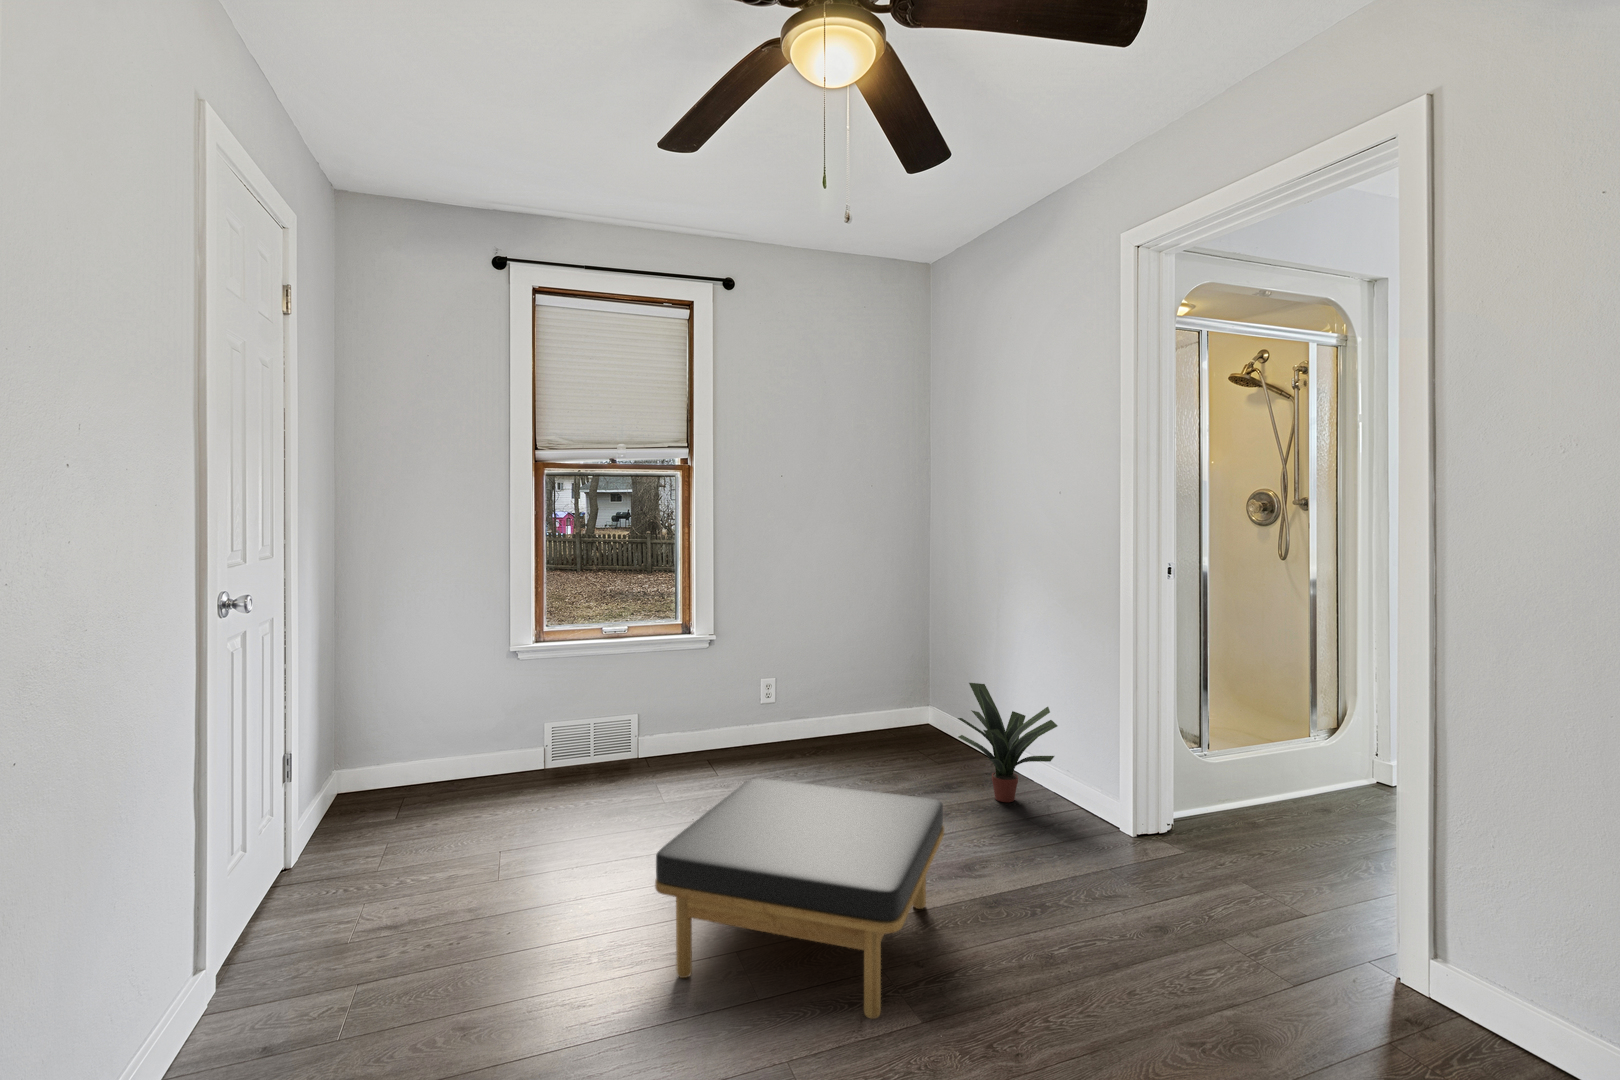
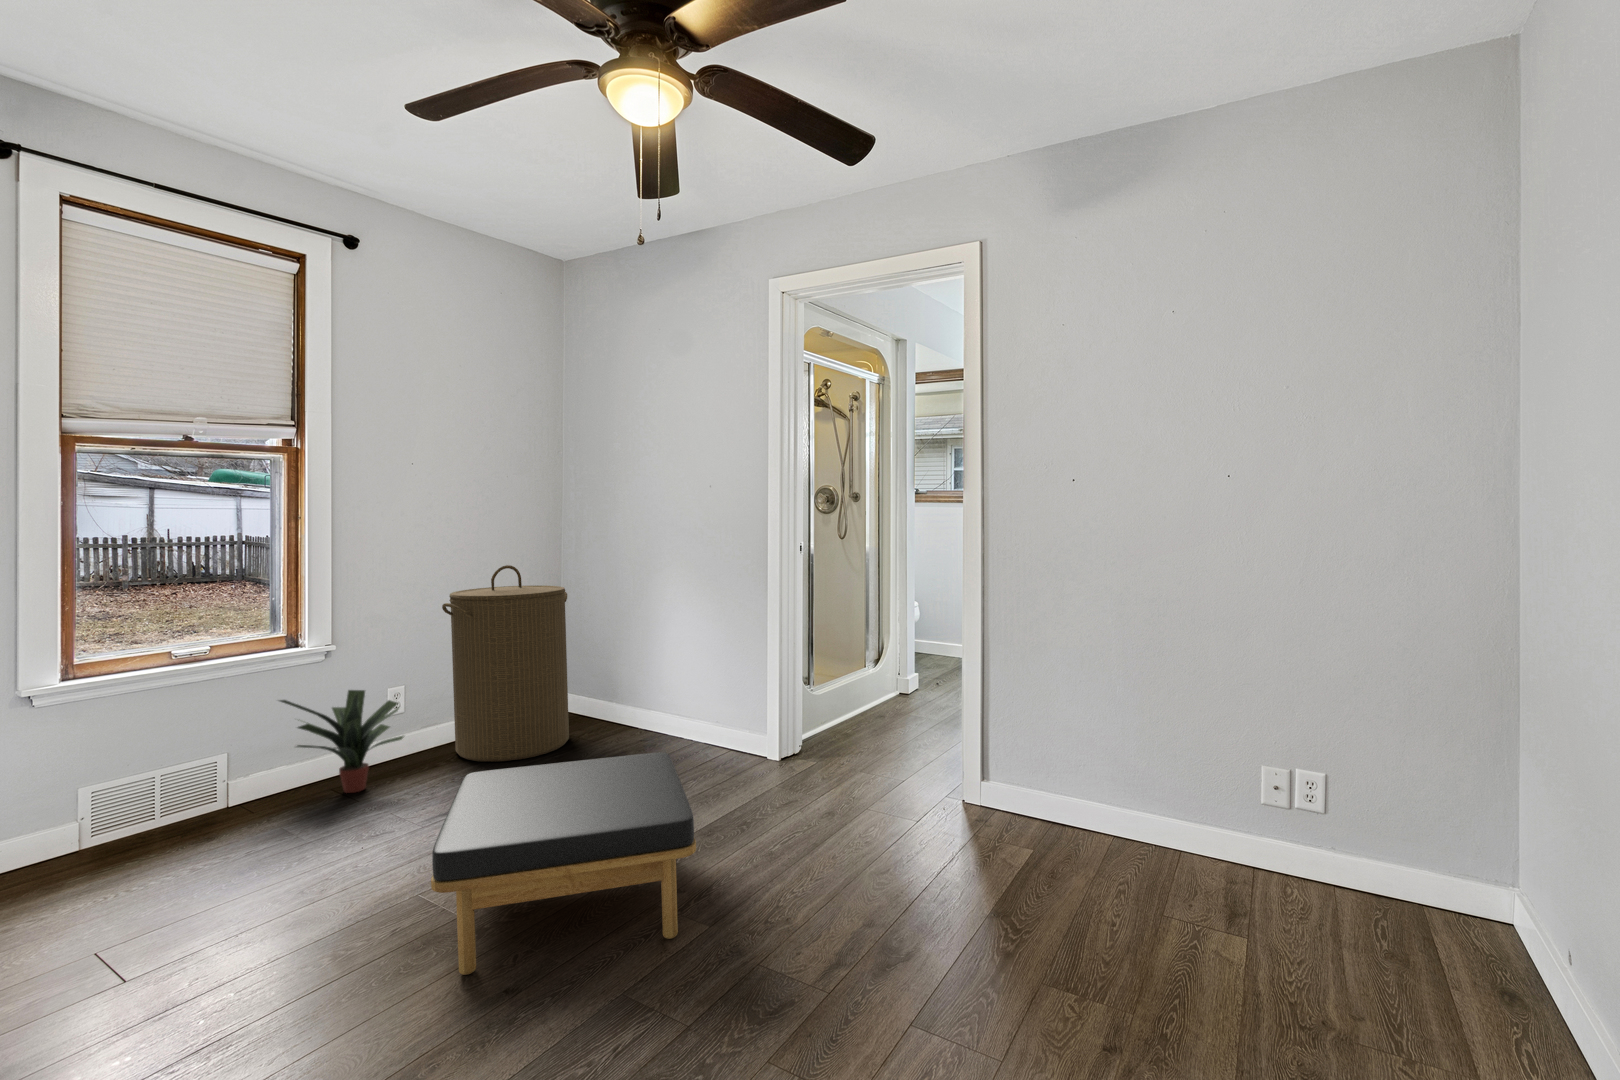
laundry hamper: none [805,571,930,768] -> present [442,565,569,762]
potted plant: present [958,683,1058,802] -> present [279,690,404,793]

